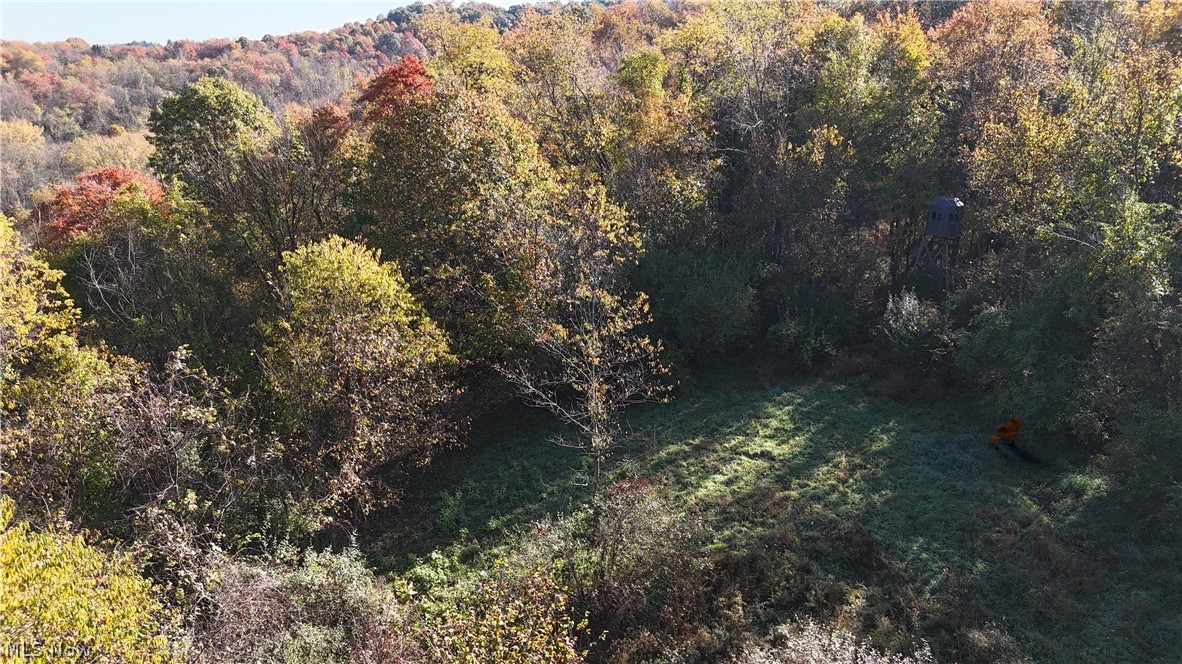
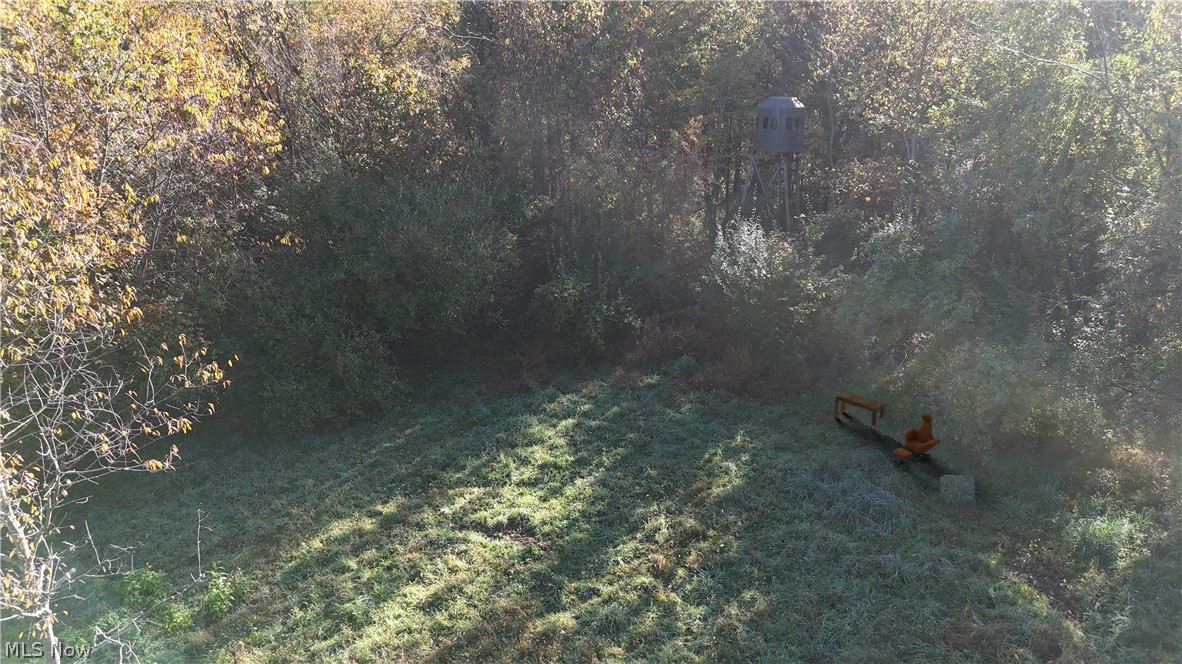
bench: none [957,402,991,427] -> present [834,391,887,432]

